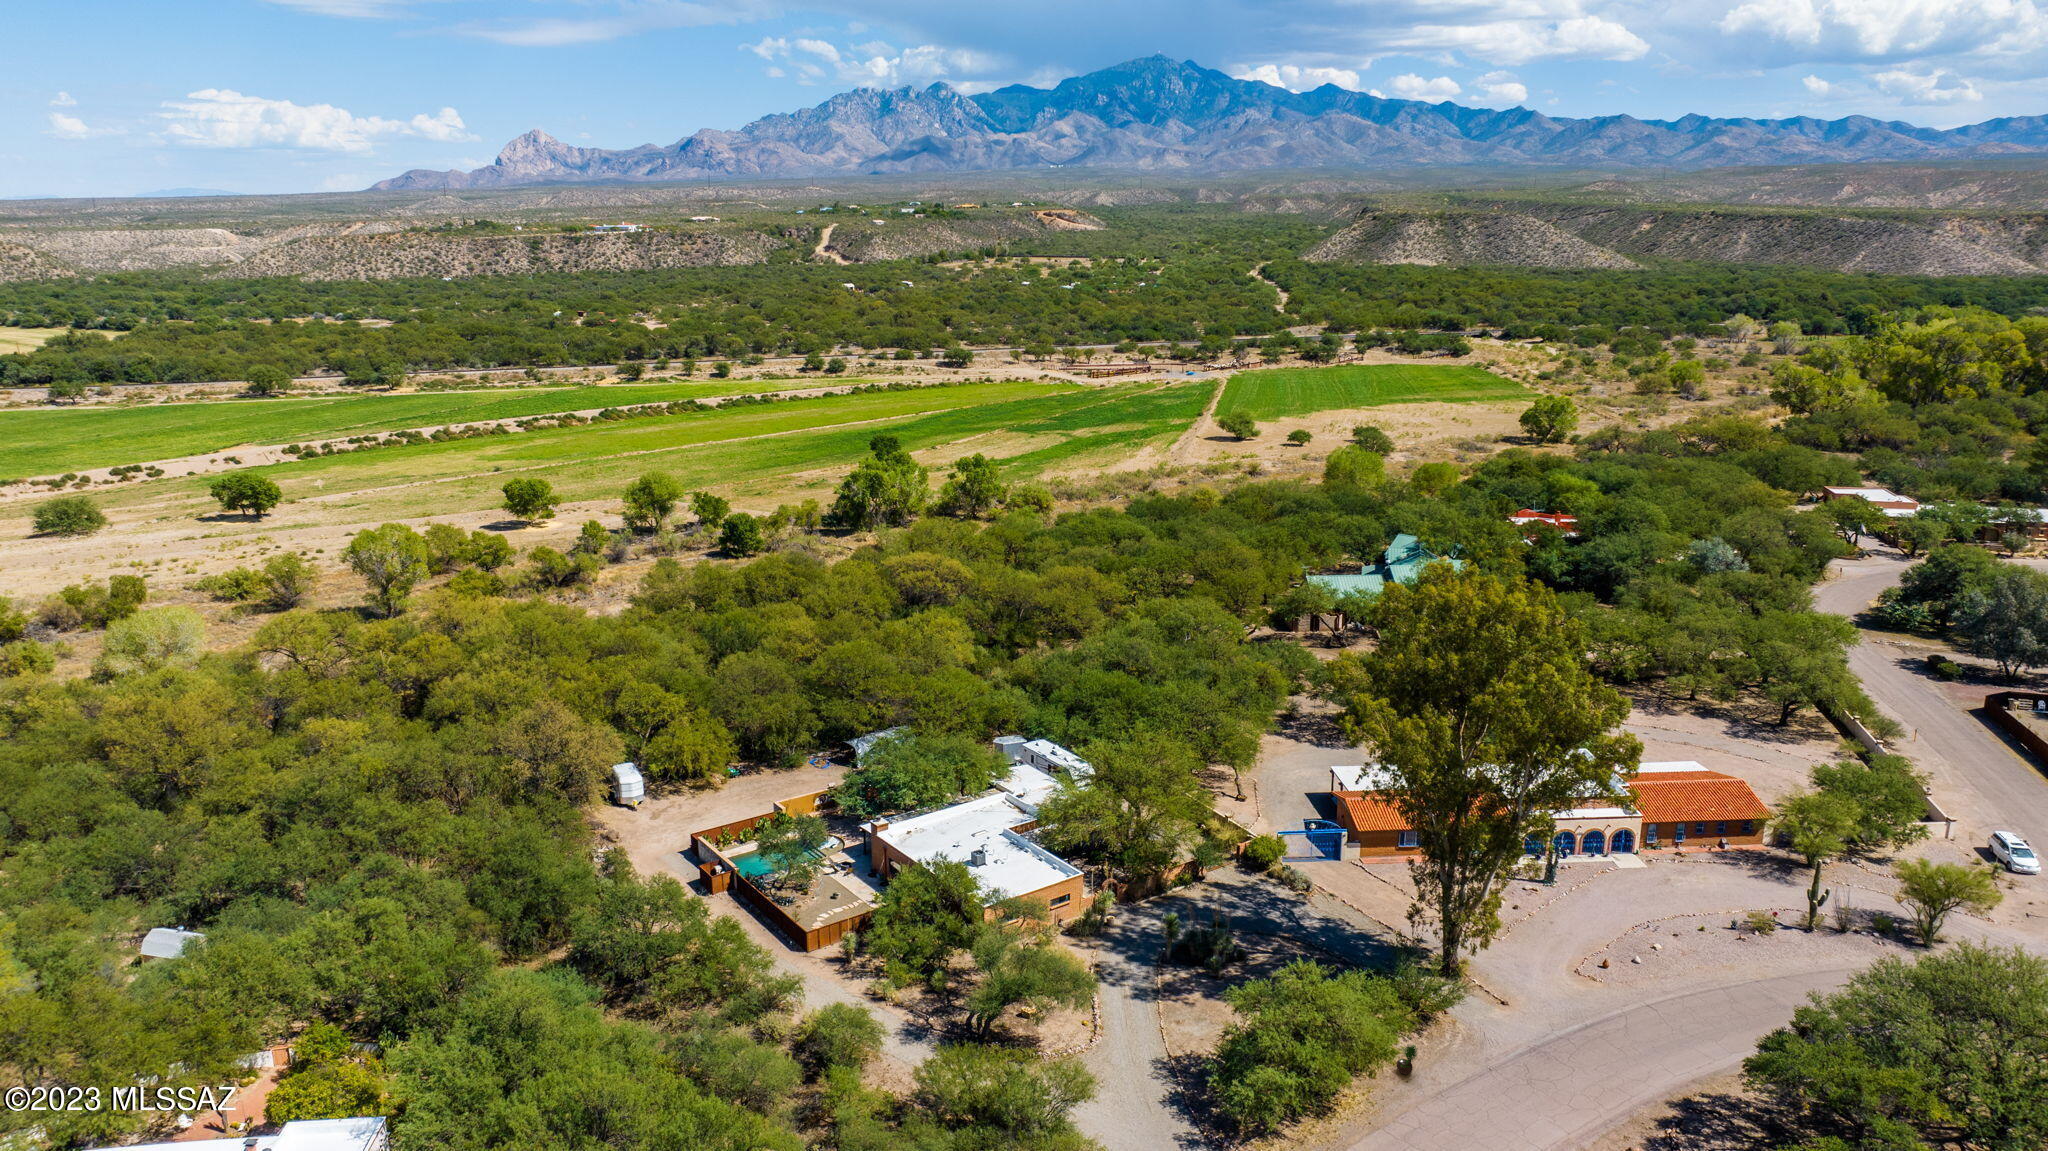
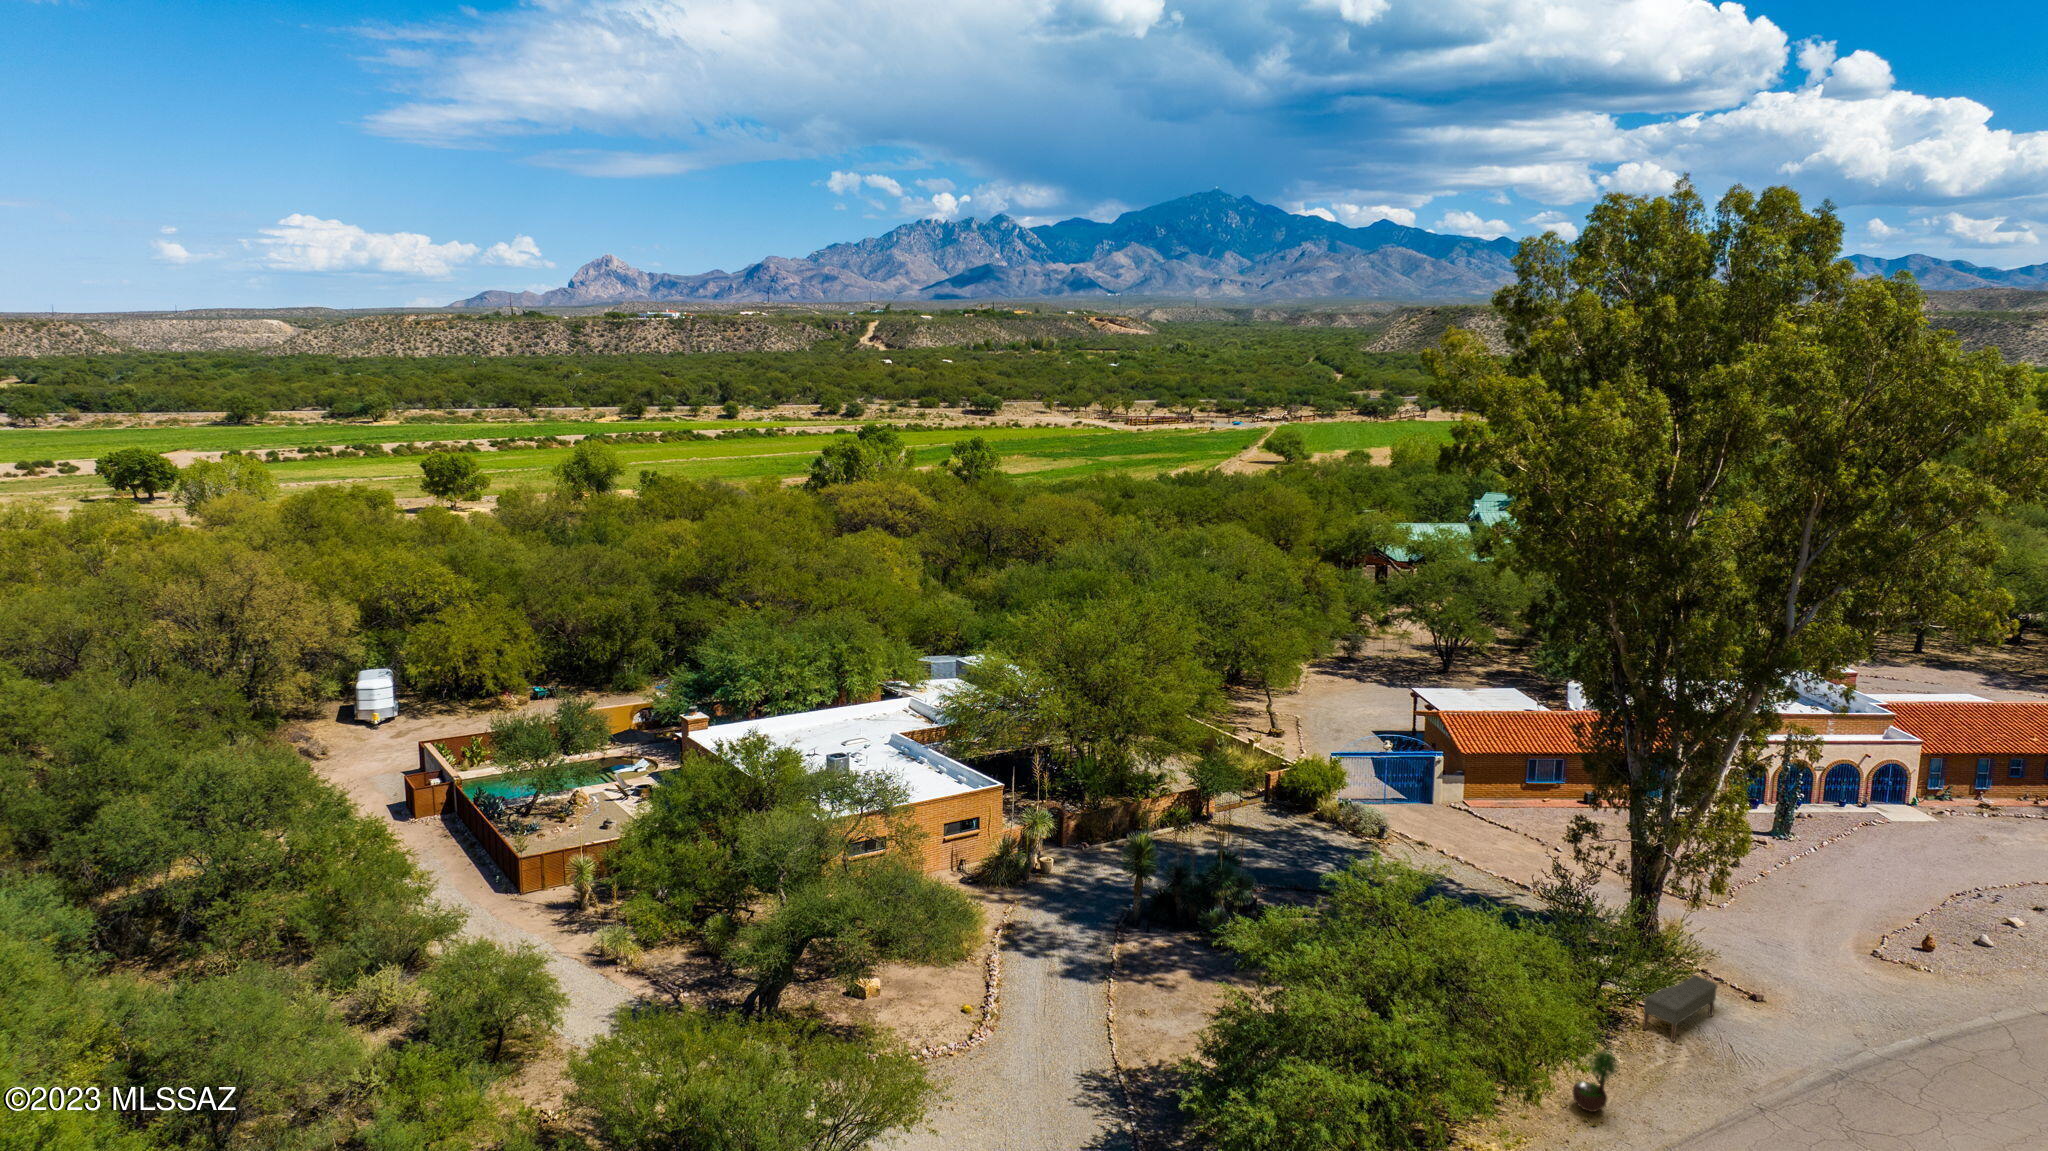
bench: none [1439,993,1479,1033] -> present [1643,975,1717,1042]

